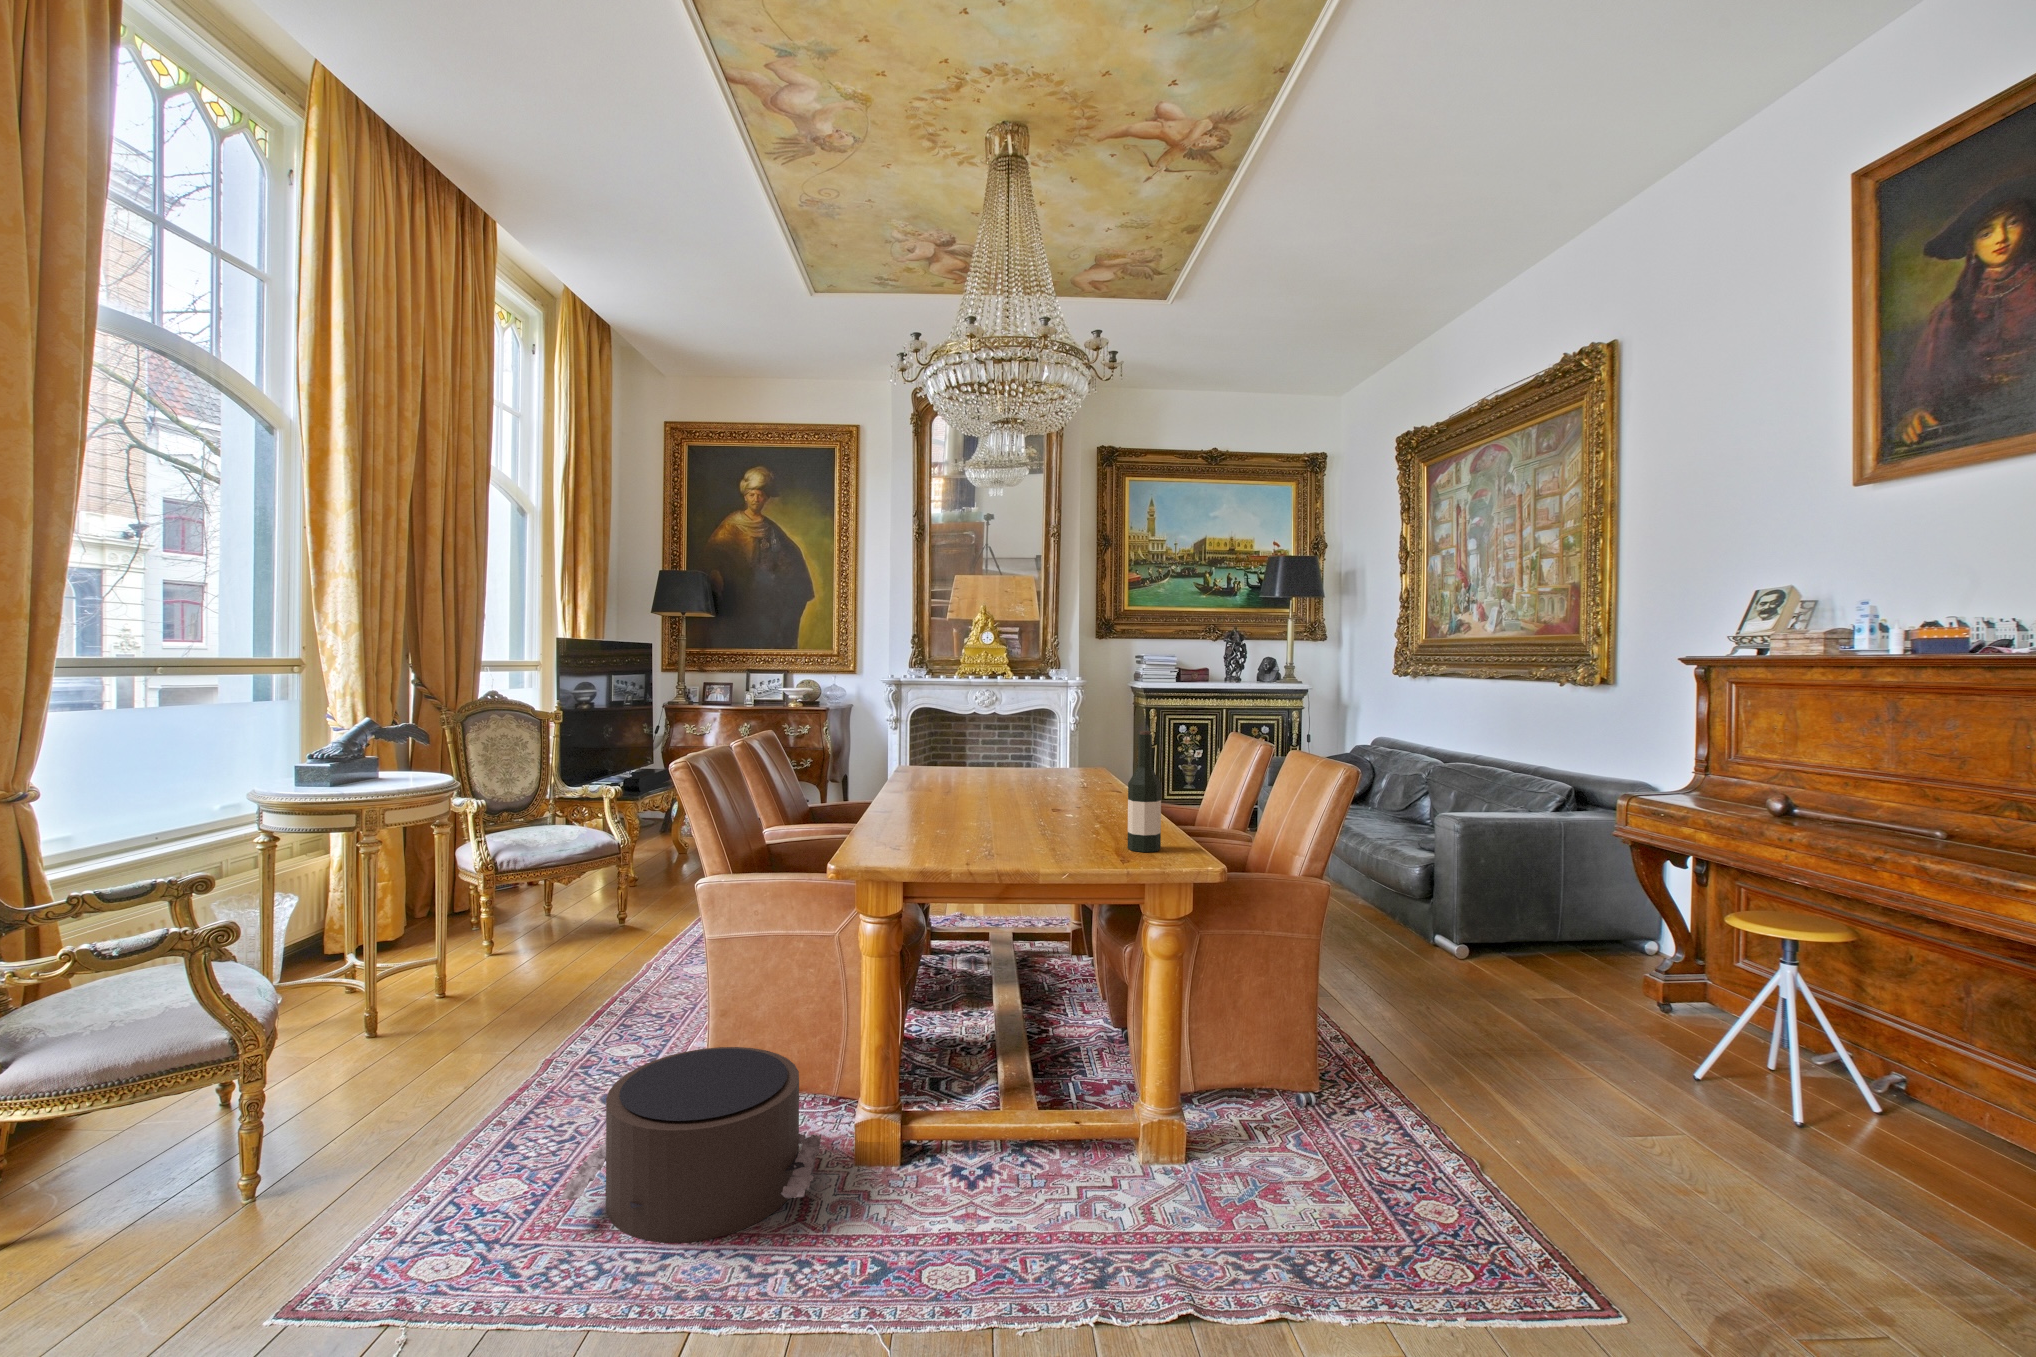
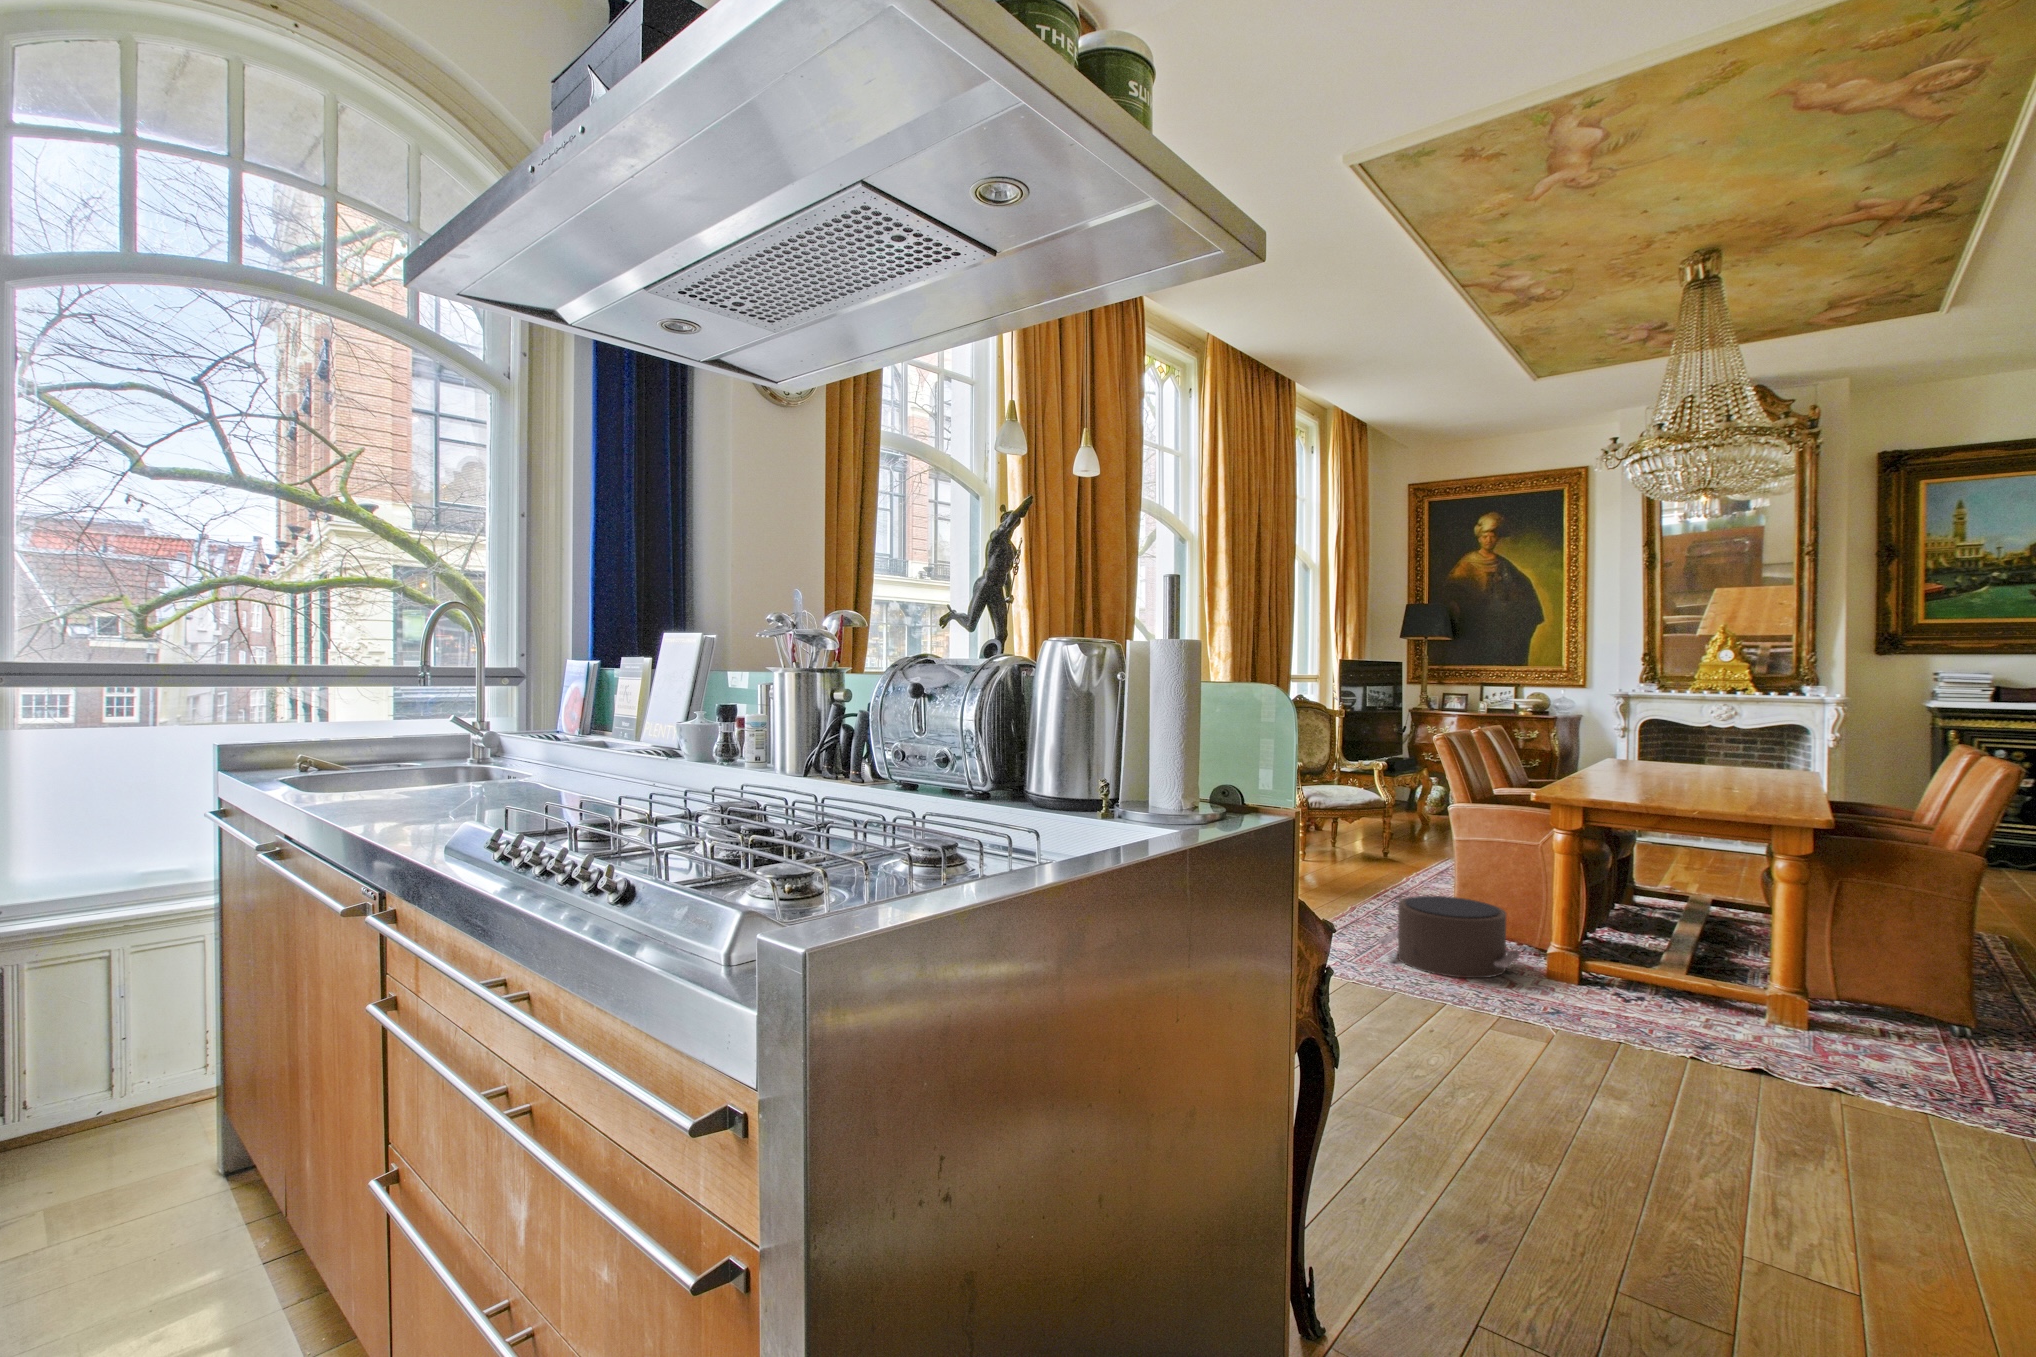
wine bottle: present [1128,731,1161,852] -> none [1755,729,1784,812]

